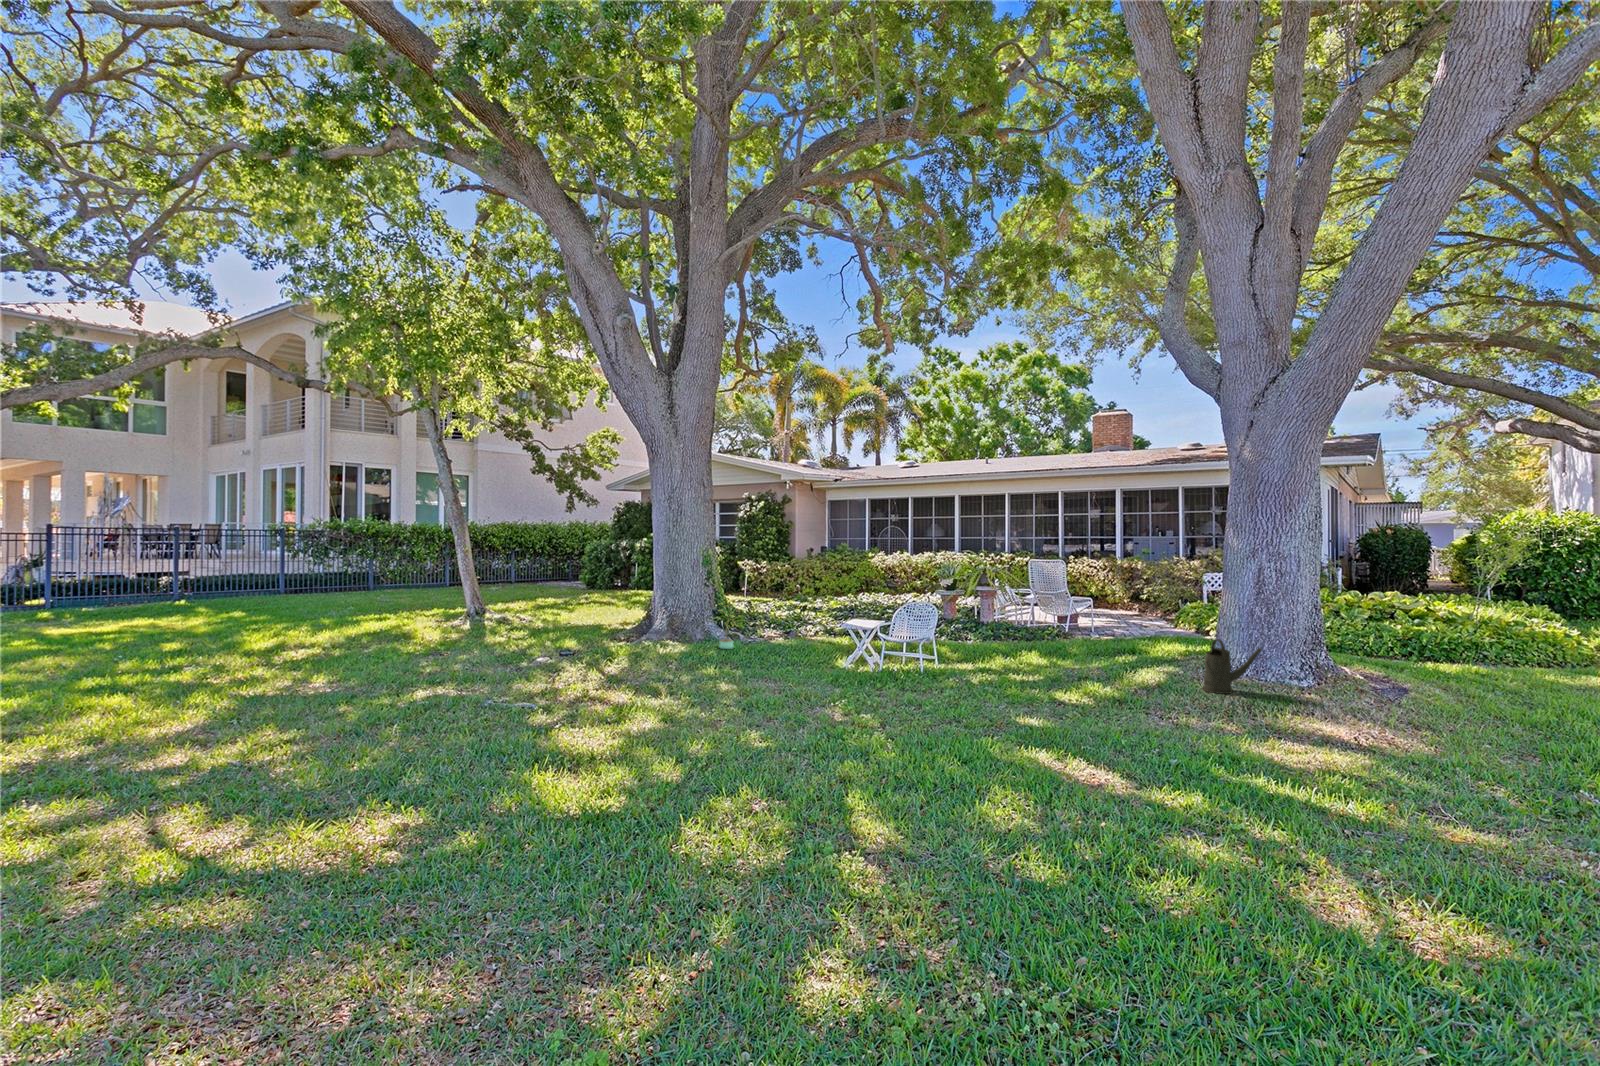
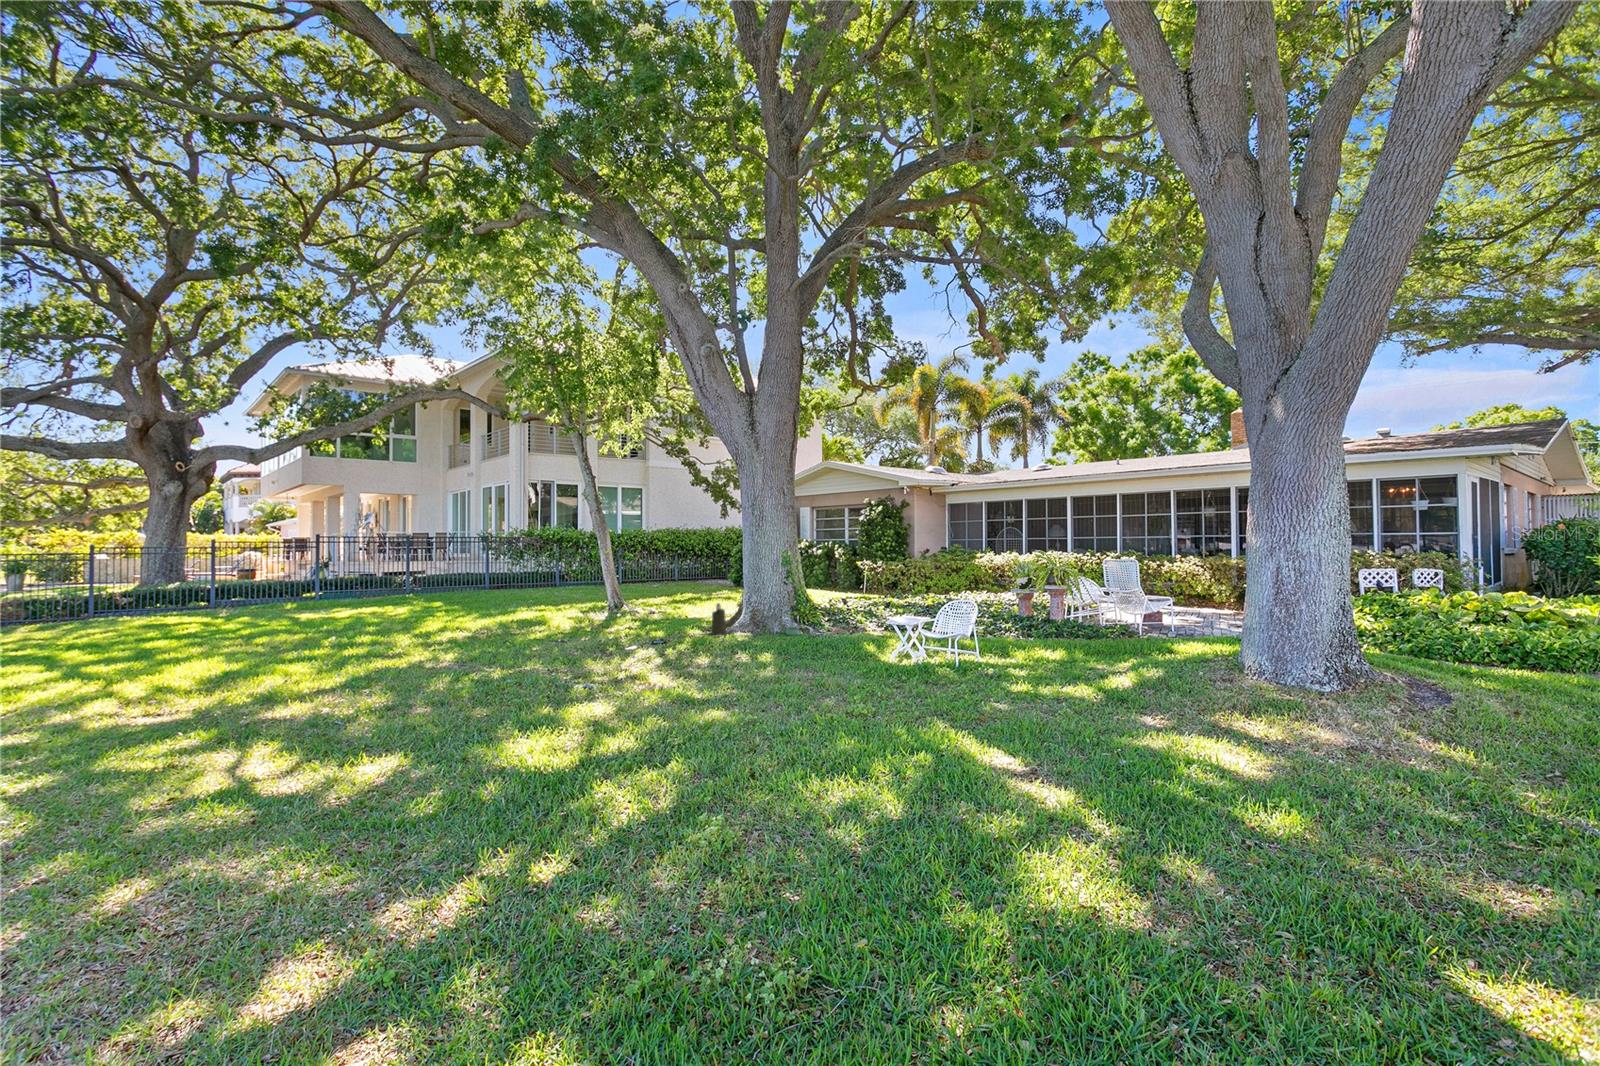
watering can: present [1196,639,1262,694] -> present [712,603,743,635]

